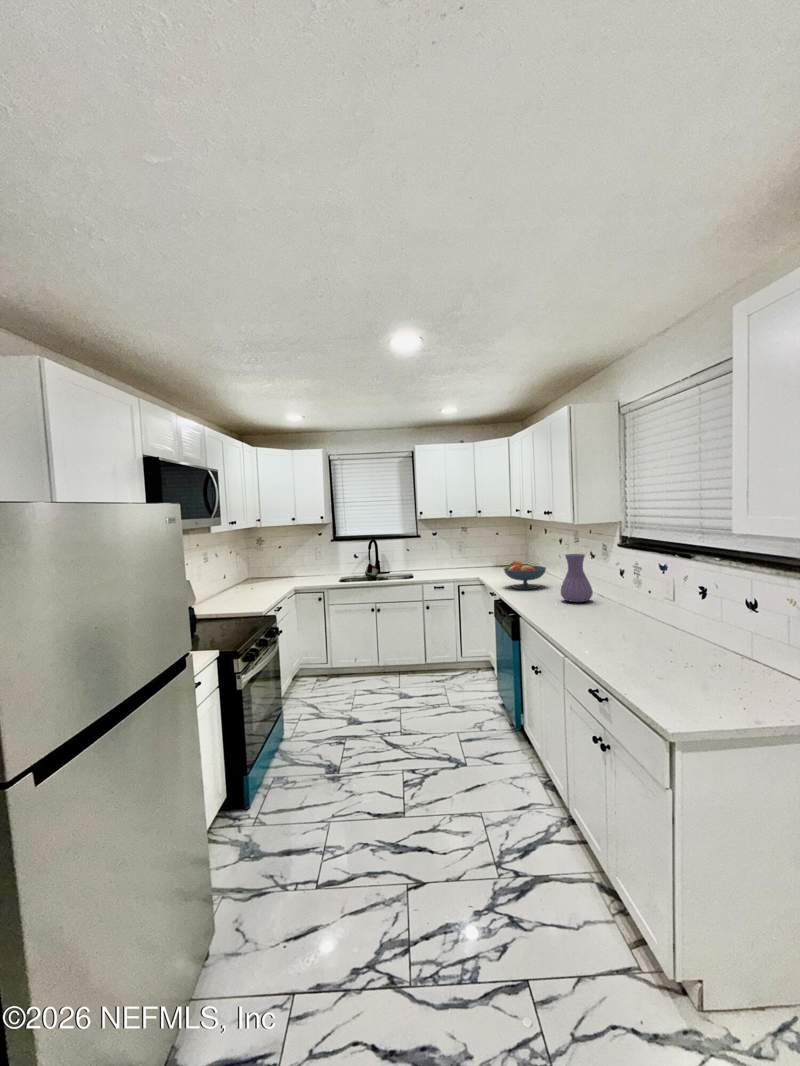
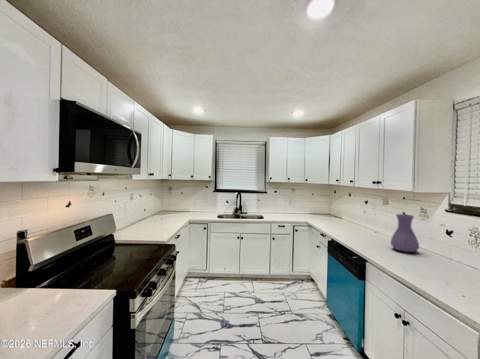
fruit bowl: present [504,561,546,589] -> none [333,214,365,235]

